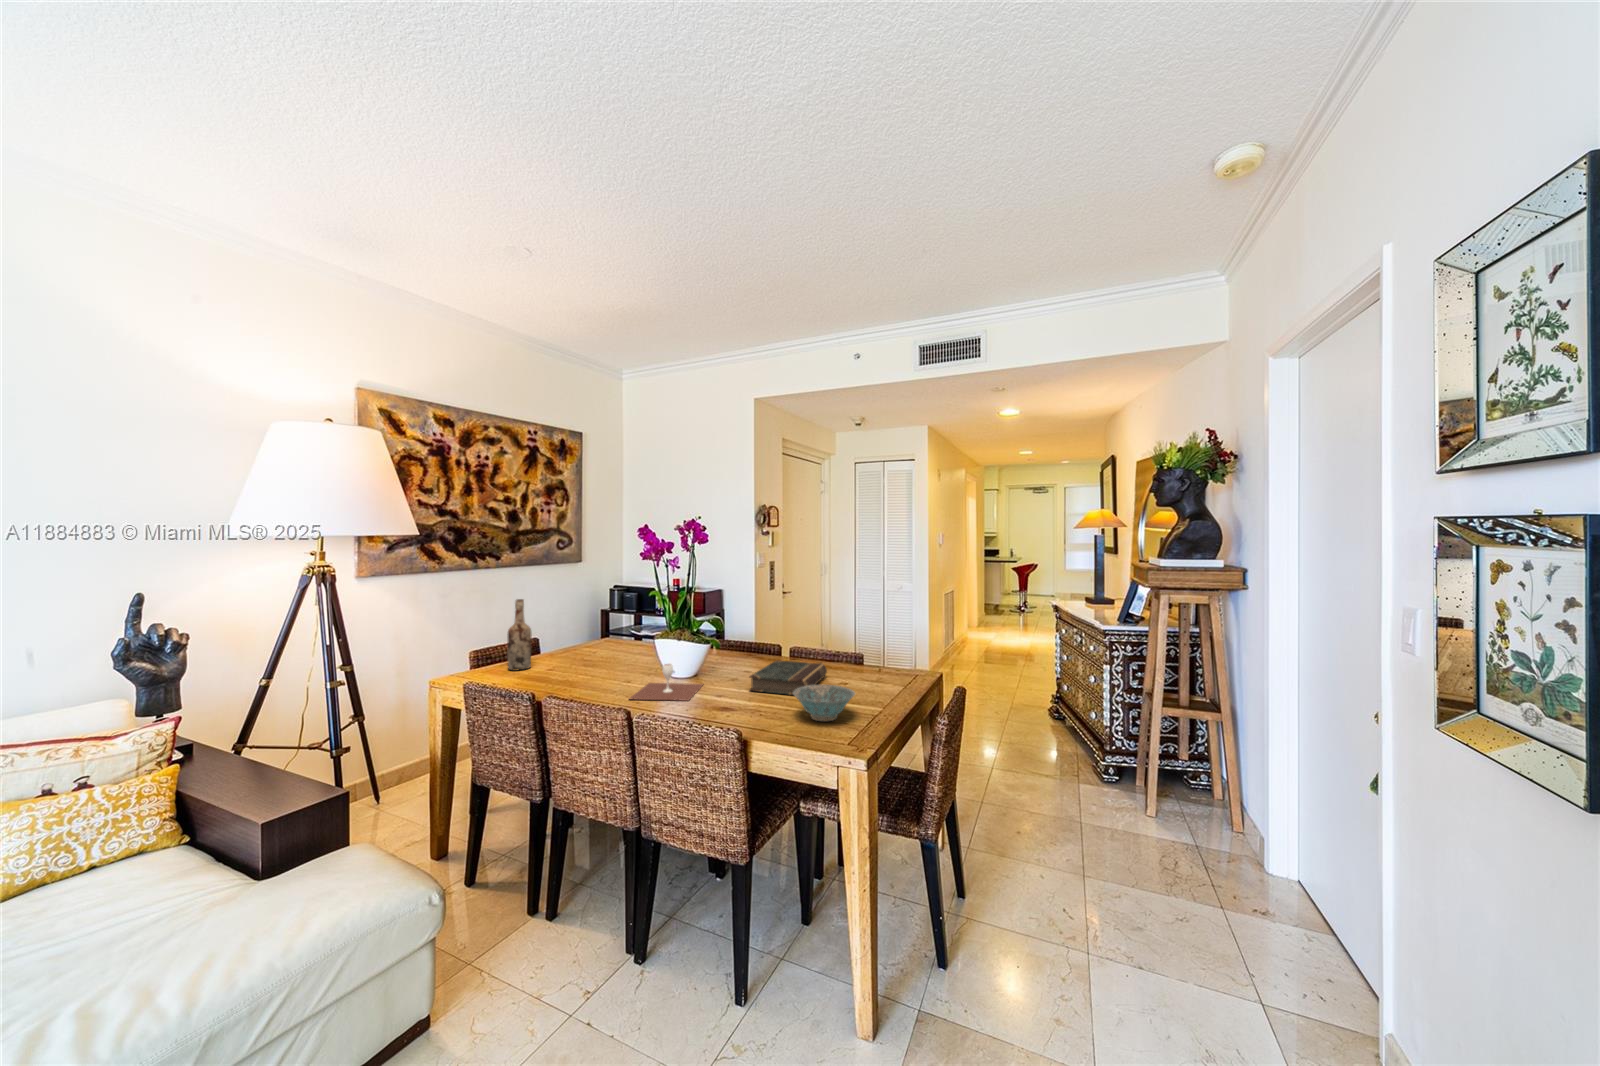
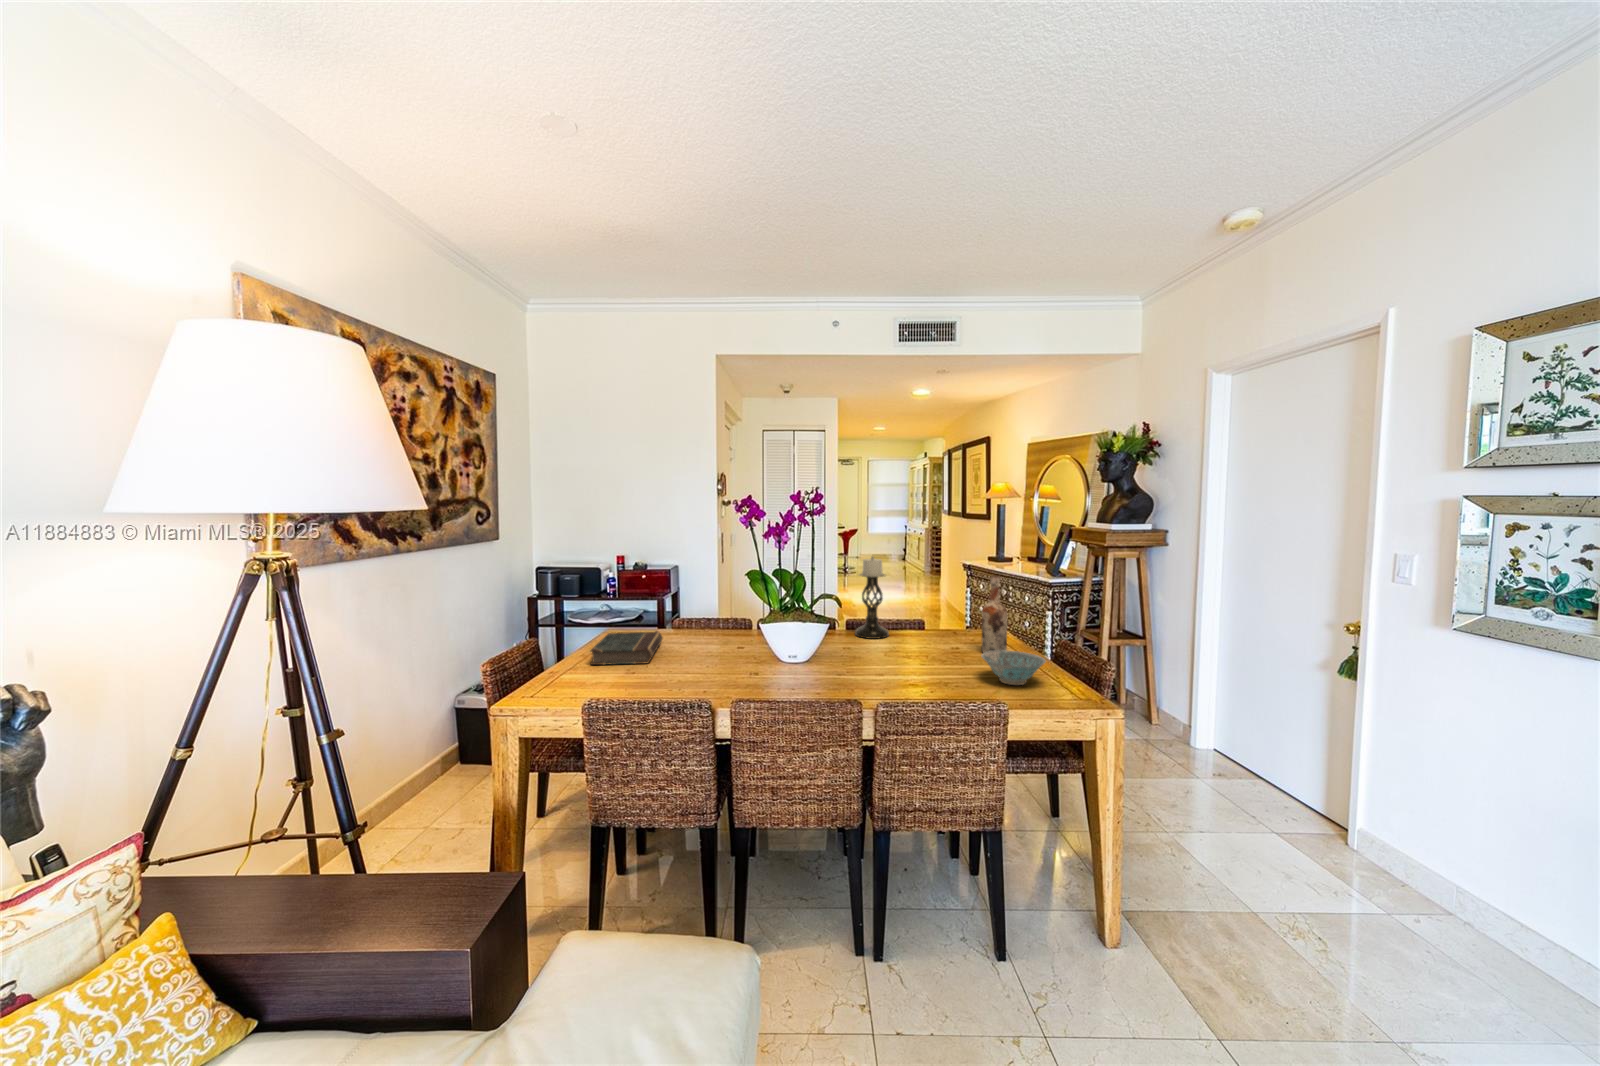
candle holder: none [781,585,814,667] -> present [855,557,889,639]
wine bottle: present [507,599,532,671] -> present [982,575,1008,653]
book: present [750,660,827,695] -> present [591,631,662,665]
wine glass: present [630,664,703,701] -> none [776,648,860,692]

